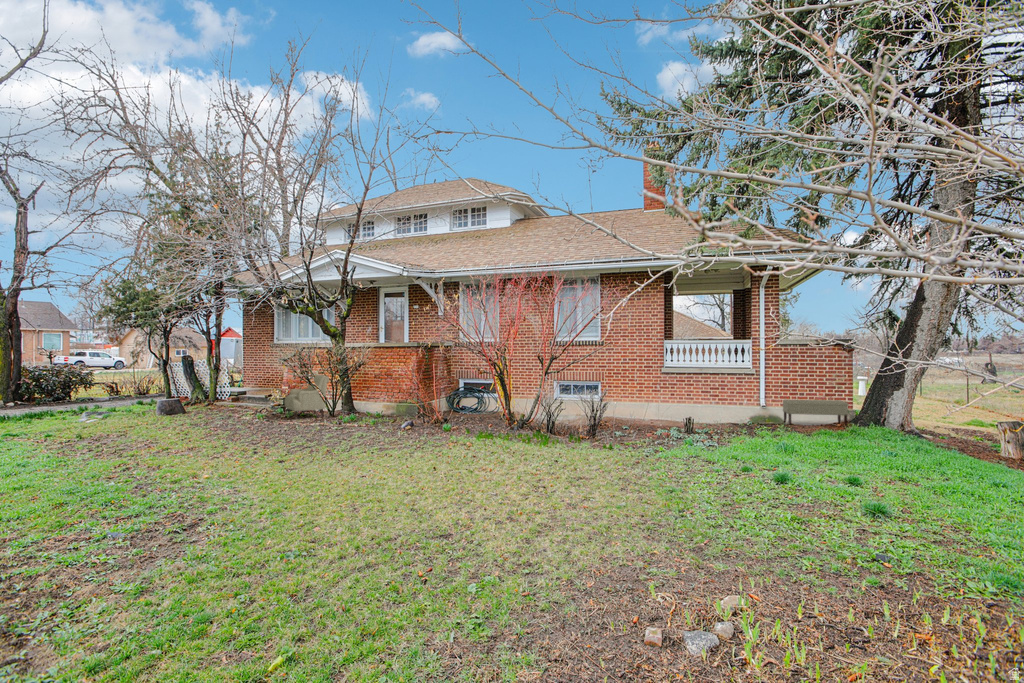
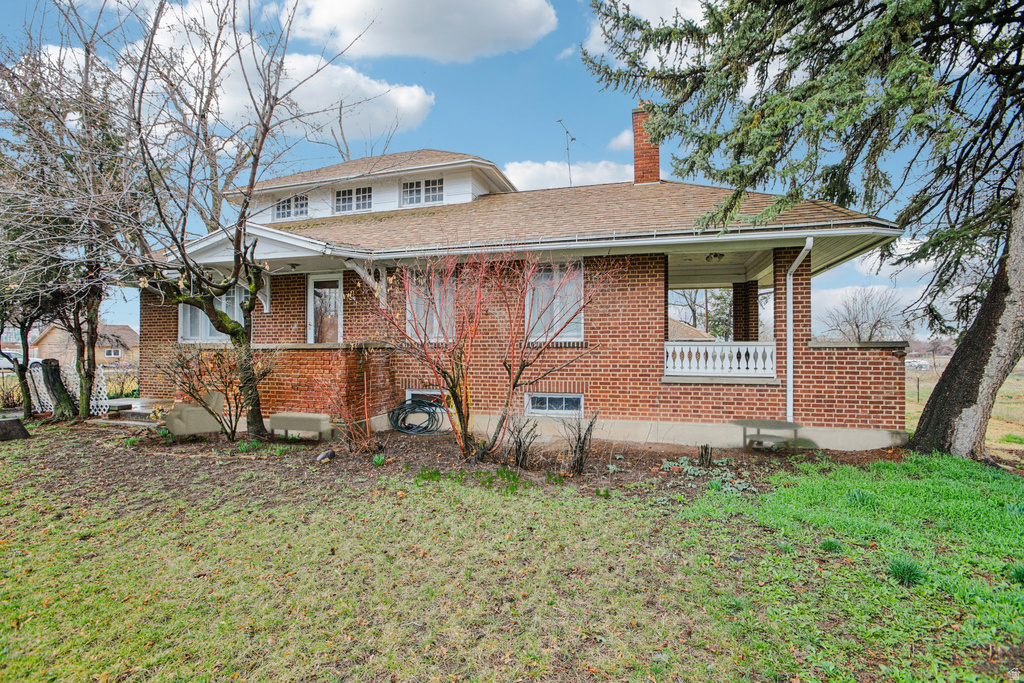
bench: present [783,399,848,426] -> present [270,412,335,445]
round table: none [713,401,768,427] -> present [731,419,803,455]

